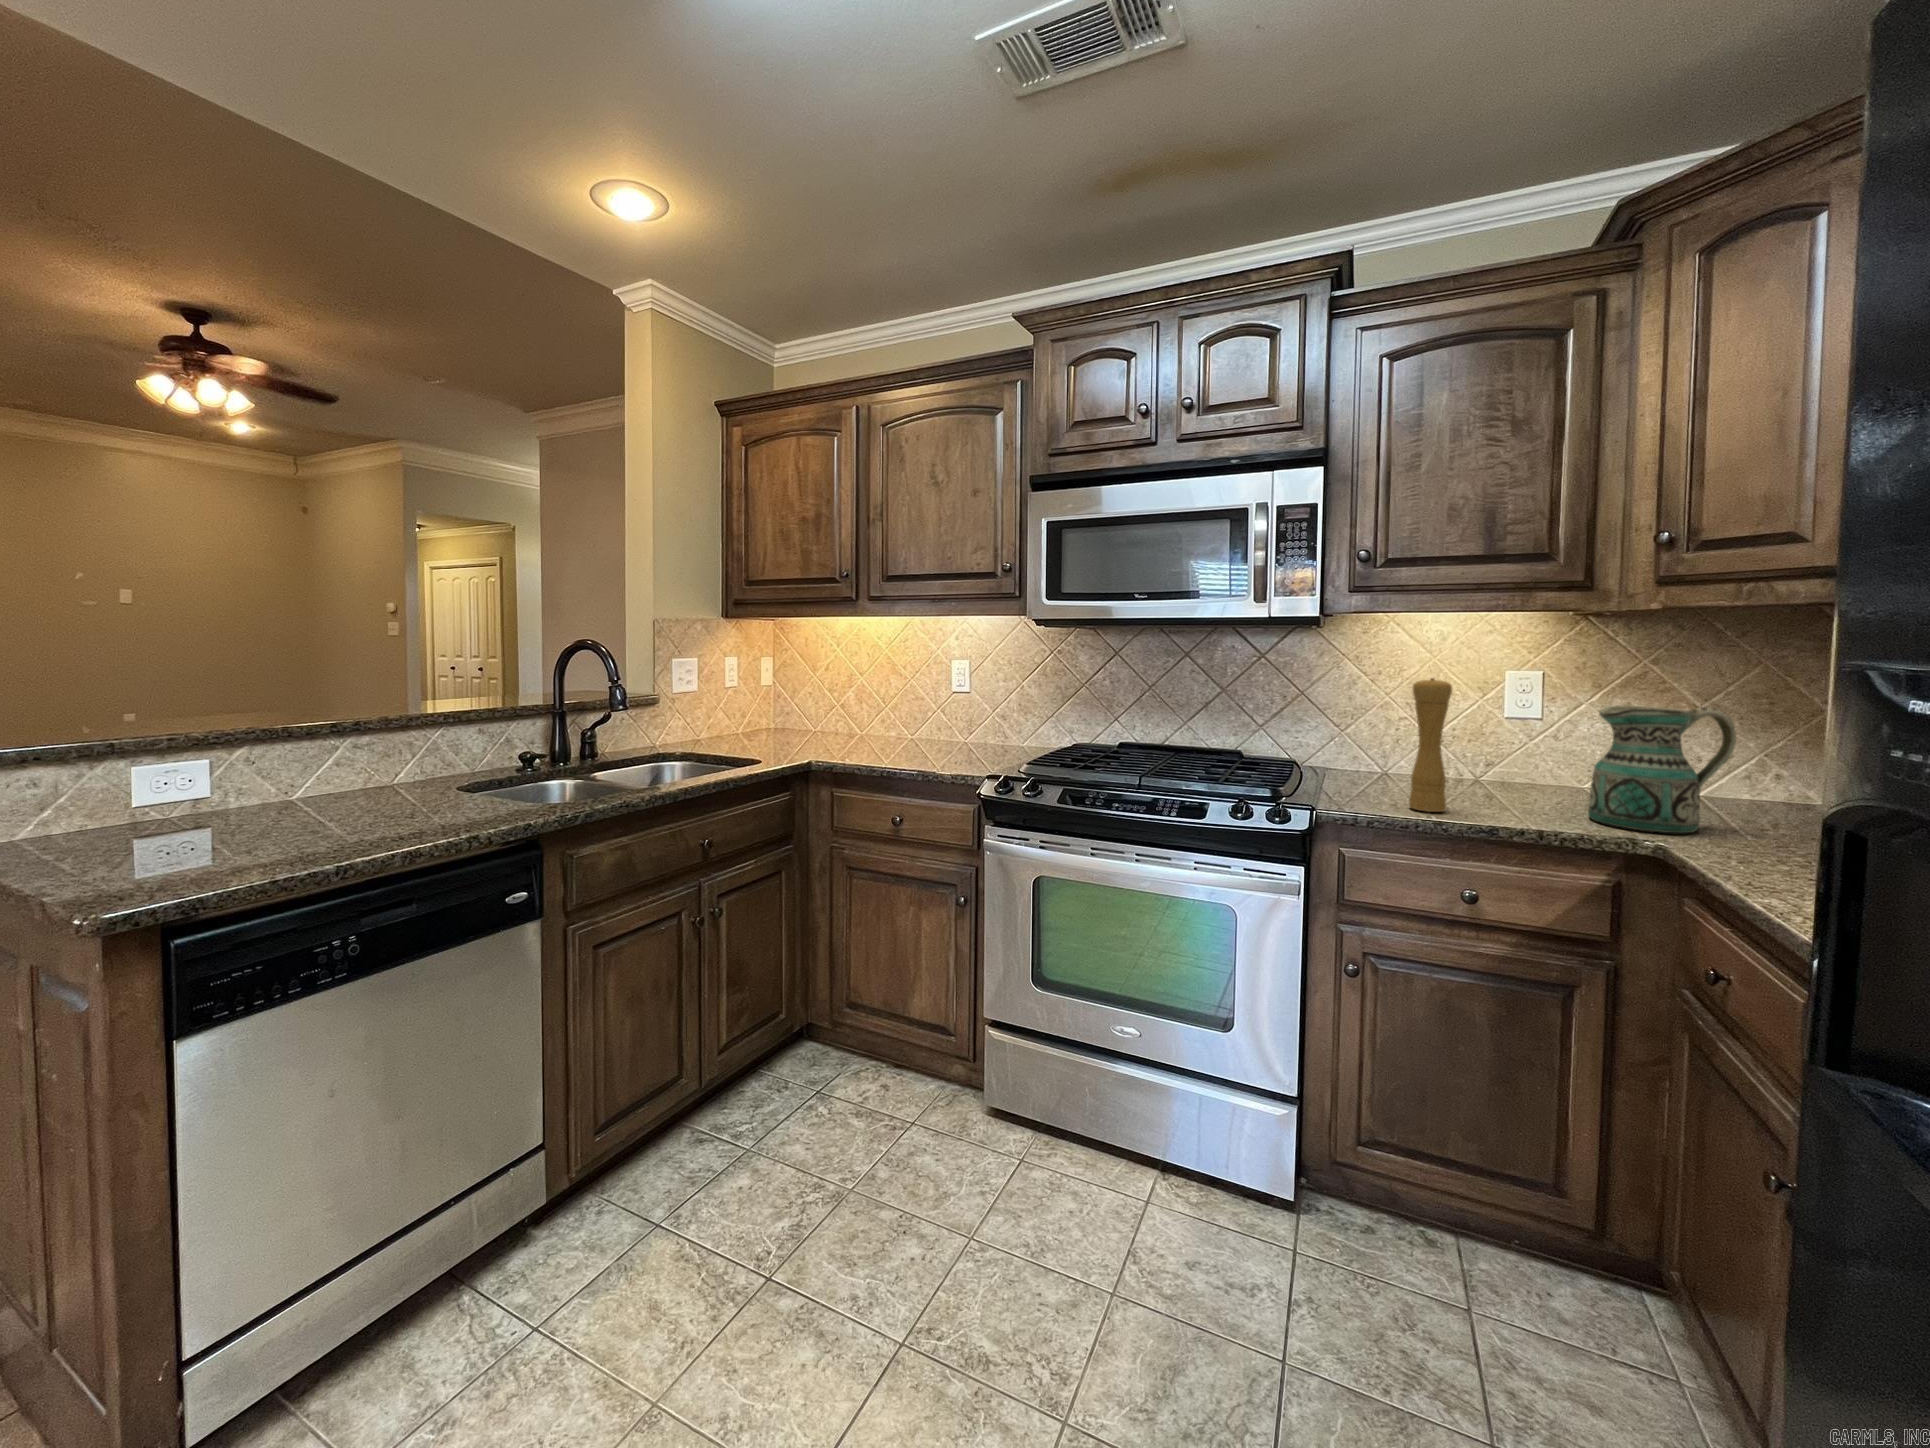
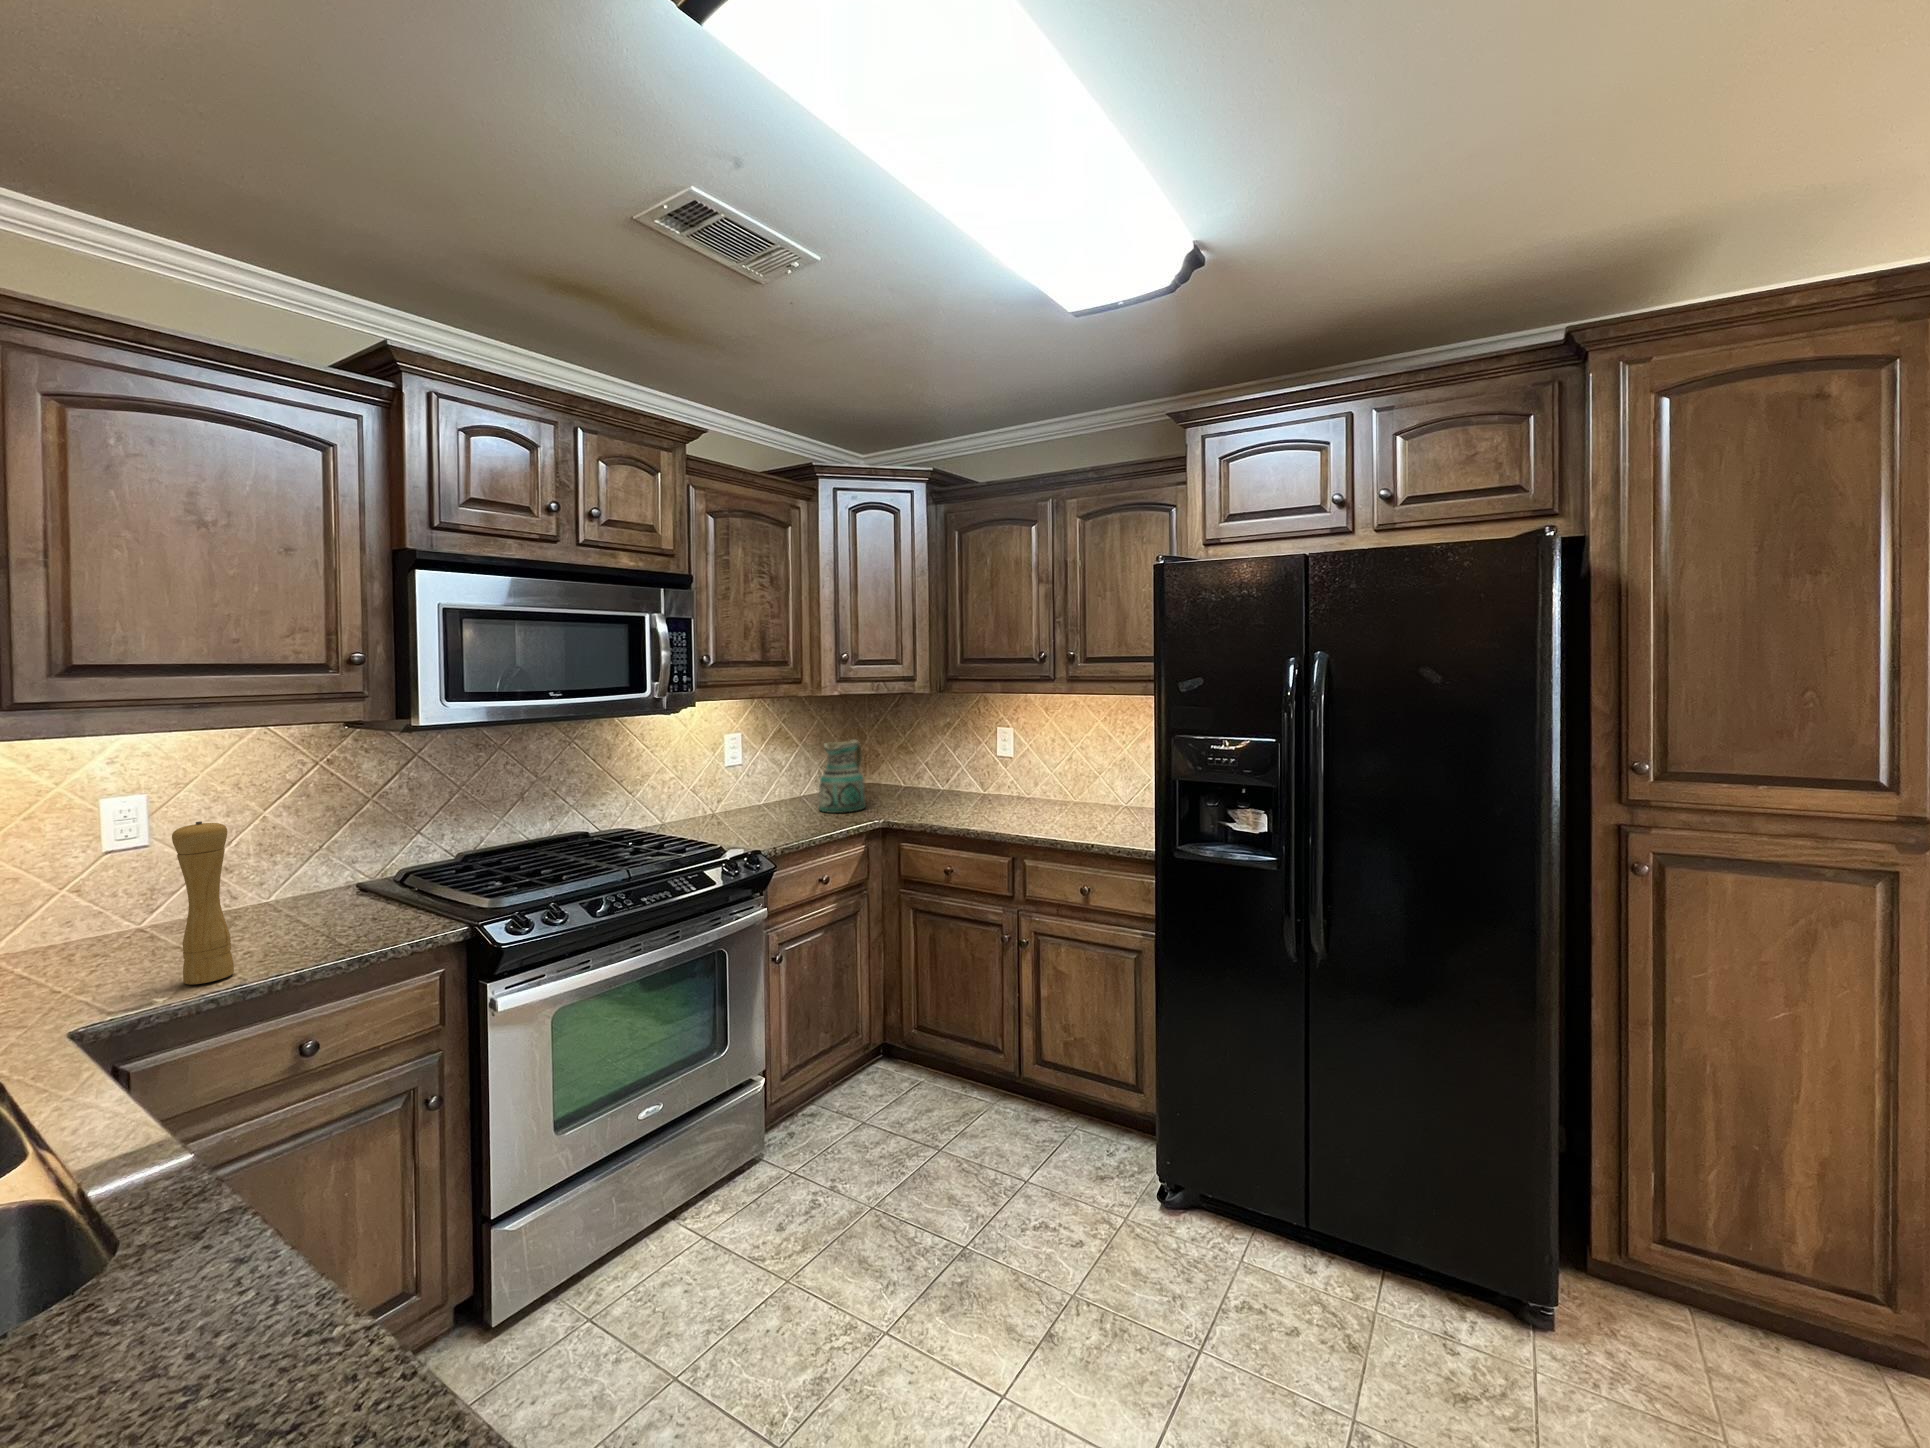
pepper mill: present [1409,678,1452,812] -> present [172,821,234,984]

